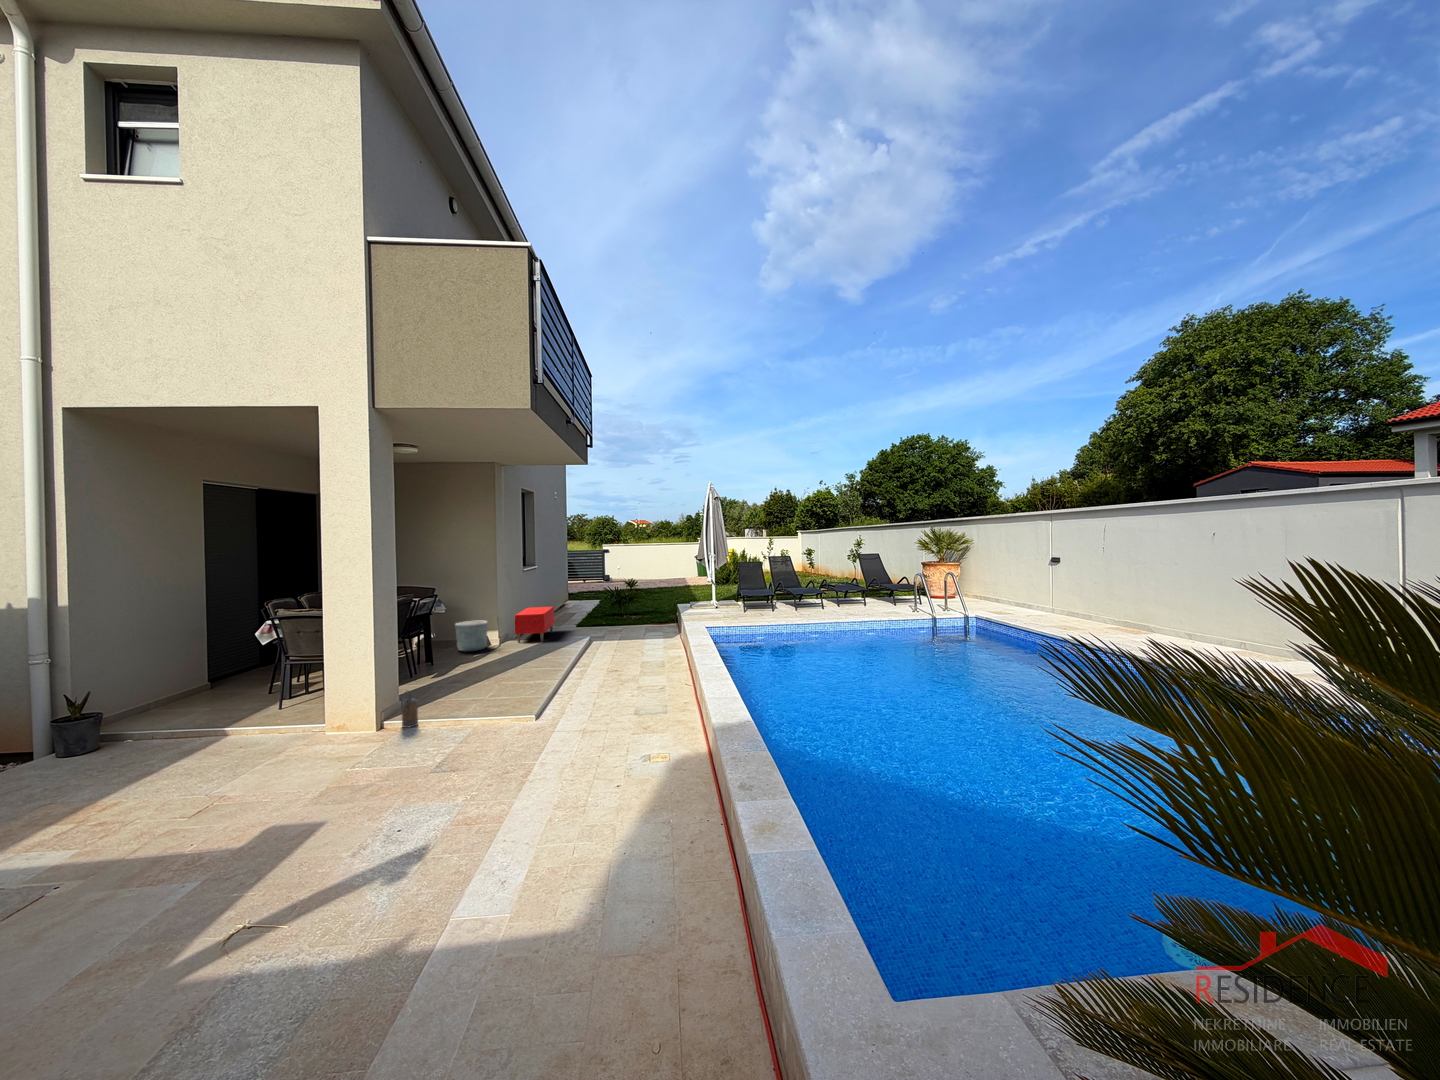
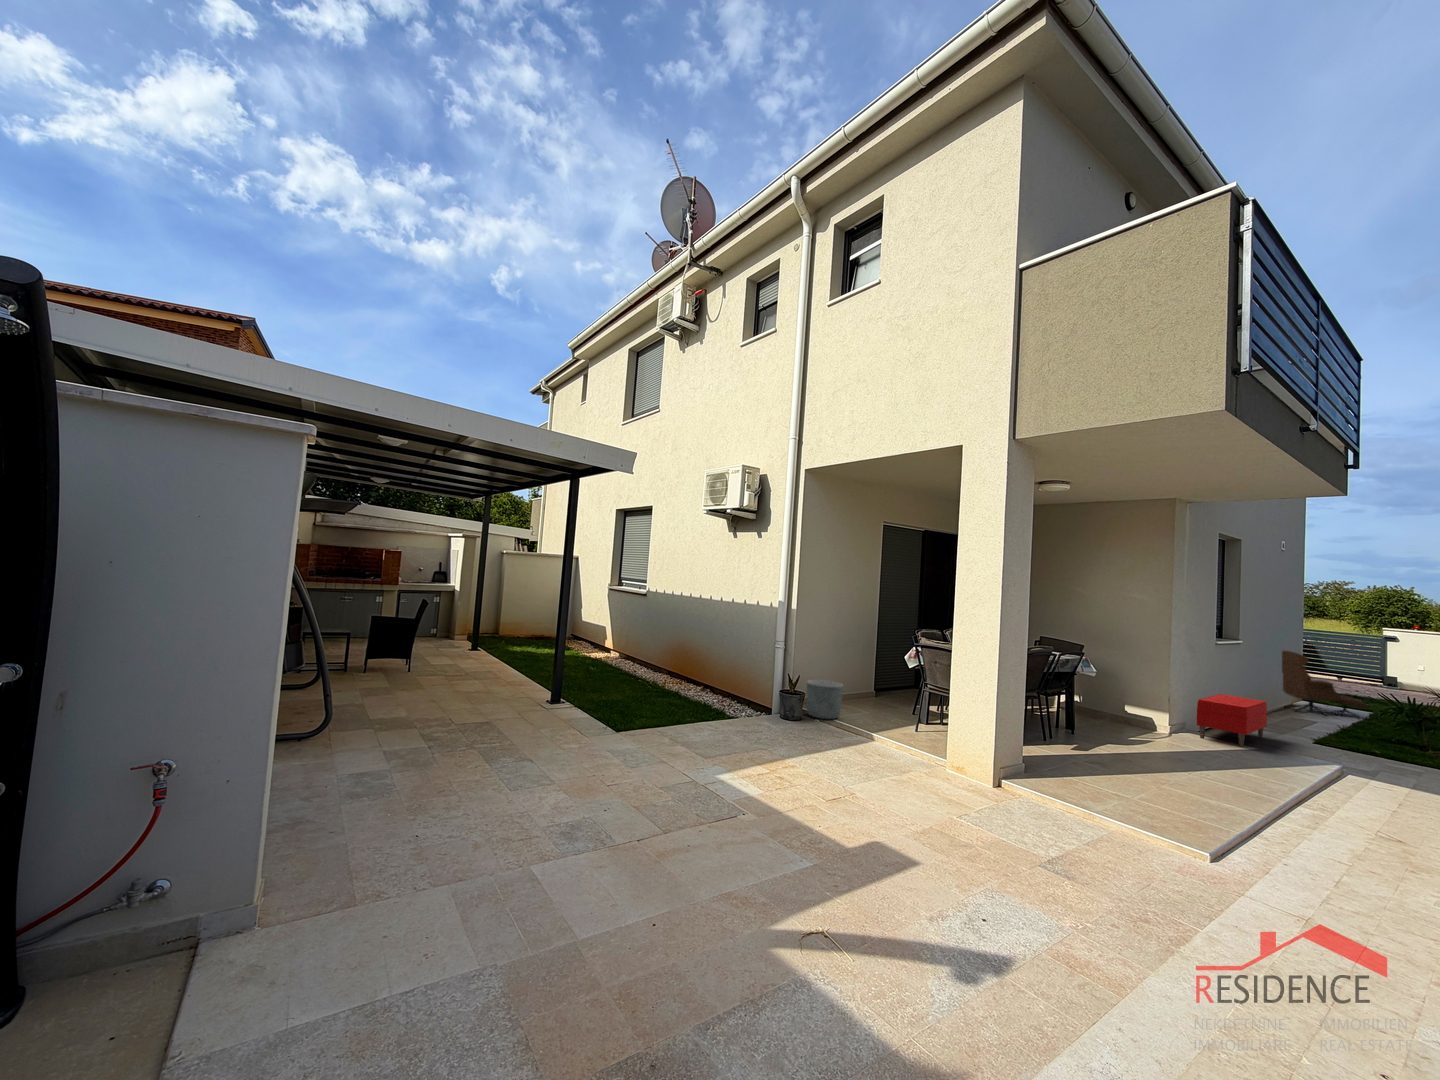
lounge chair: none [555,569,602,609] -> present [1282,650,1368,717]
planter: present [456,621,487,651] -> present [807,680,843,719]
watering can: present [401,691,418,728] -> none [1023,752,1043,797]

